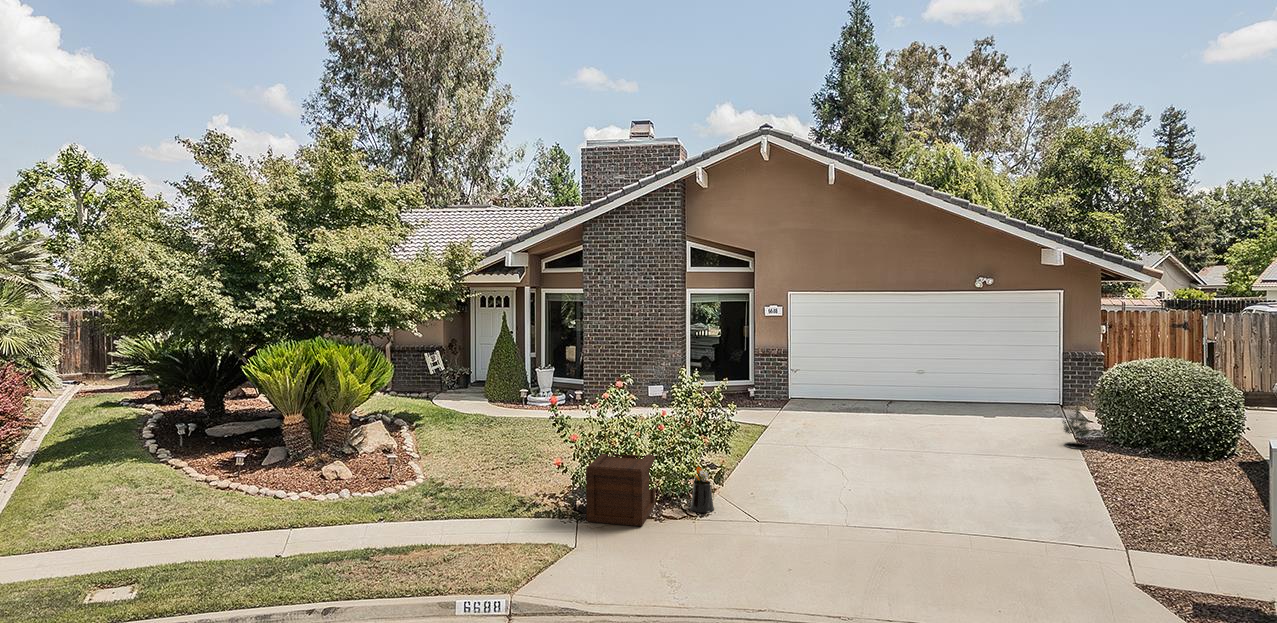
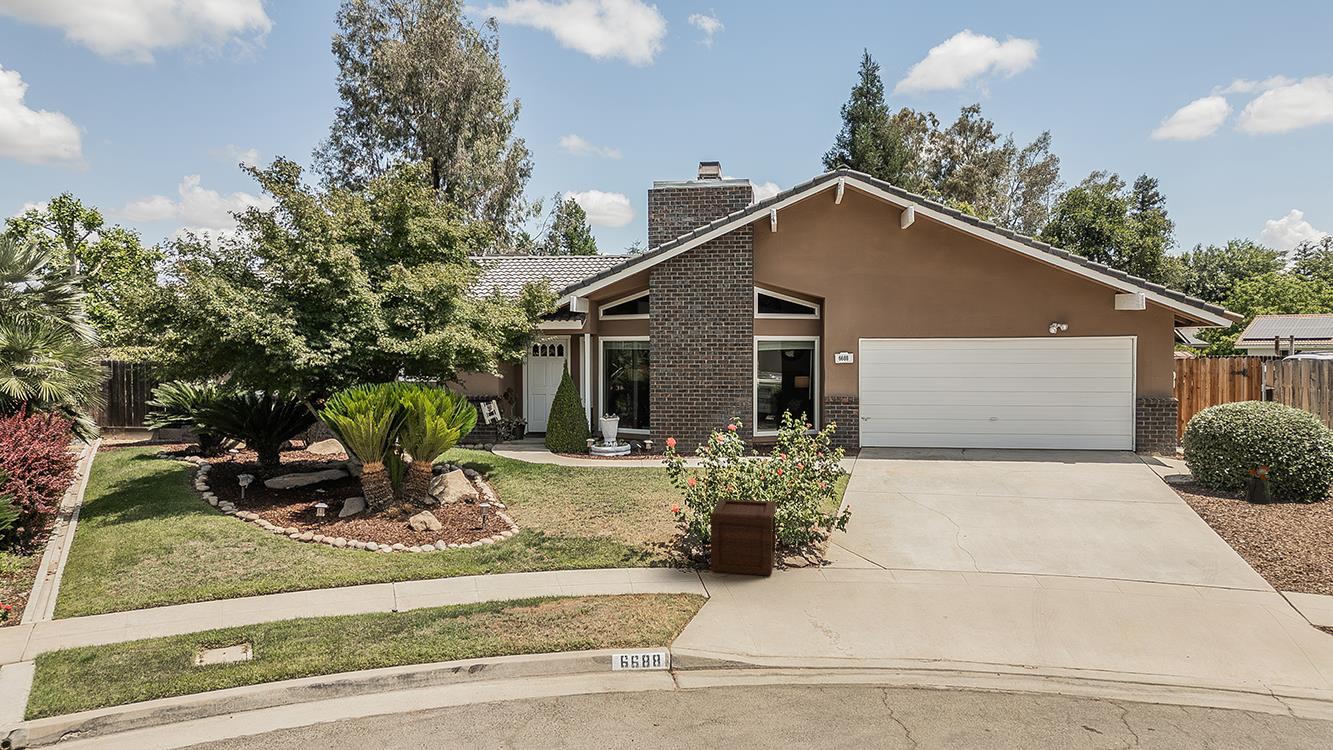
potted tree: present [1062,409,1091,449] -> none [1156,450,1191,496]
watering can: present [690,467,714,513] -> present [1245,466,1272,504]

